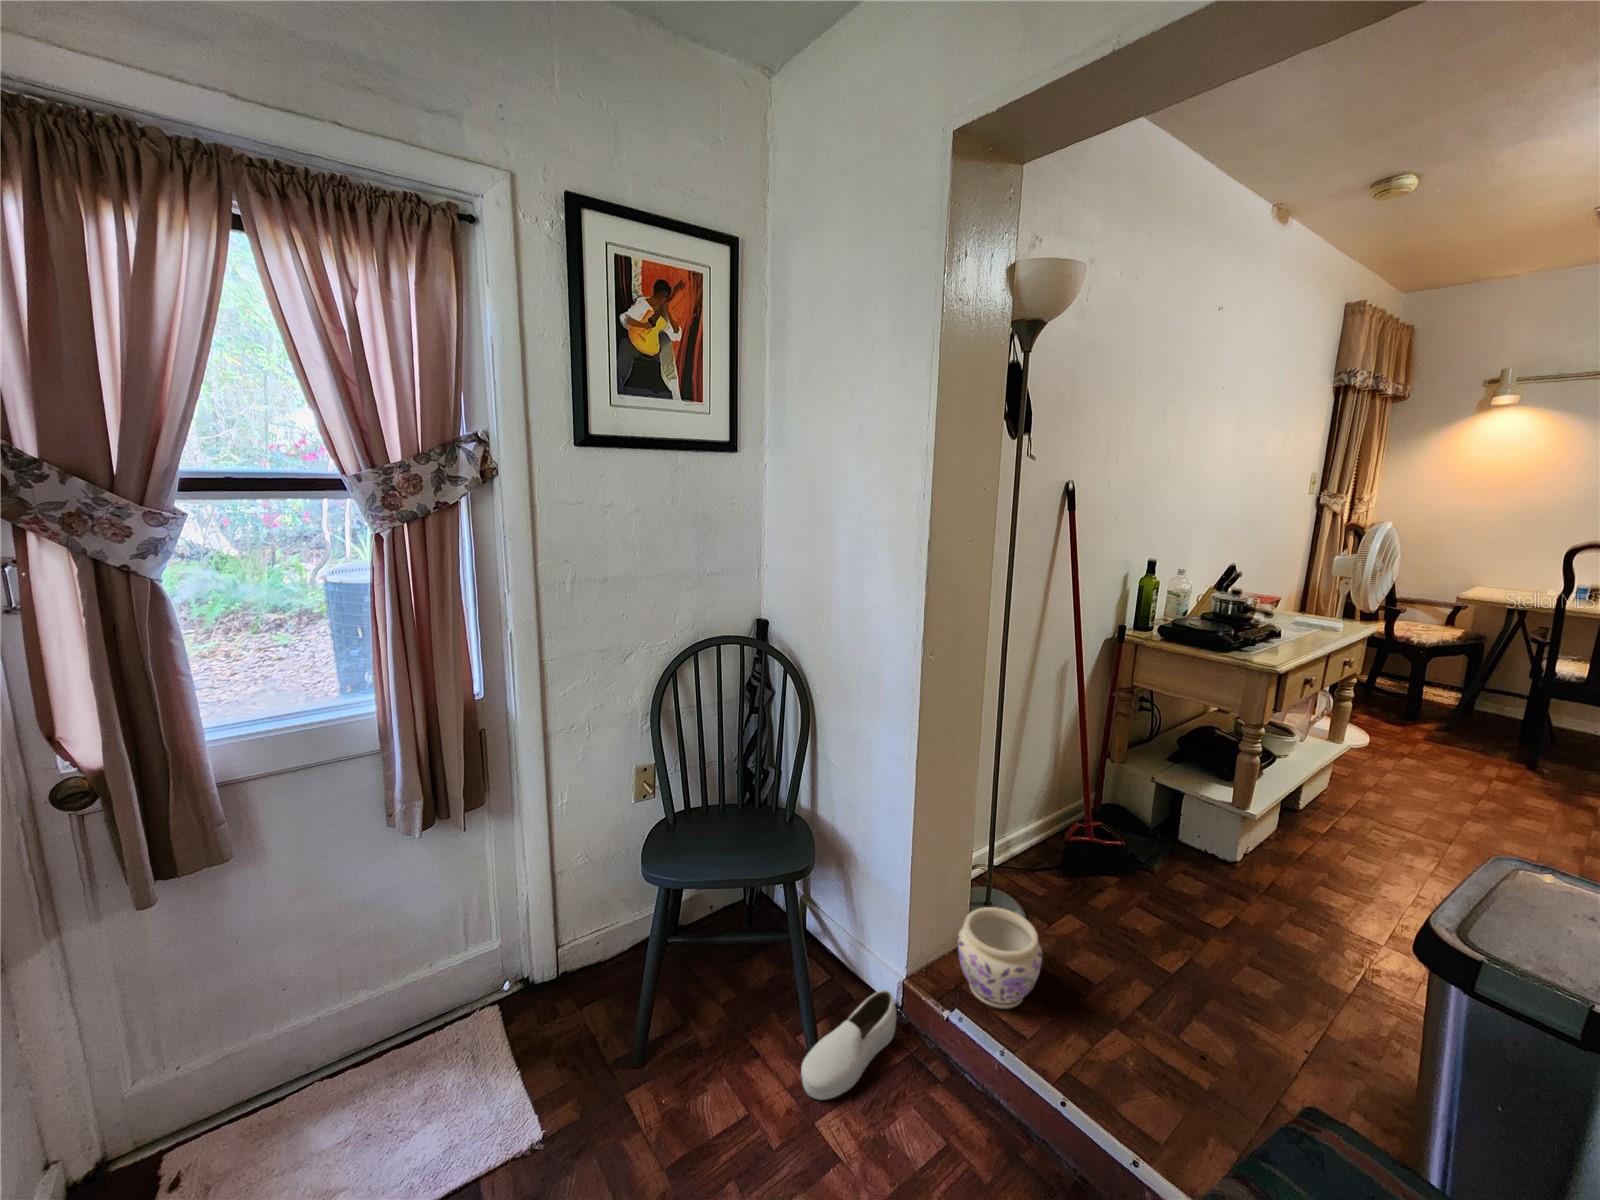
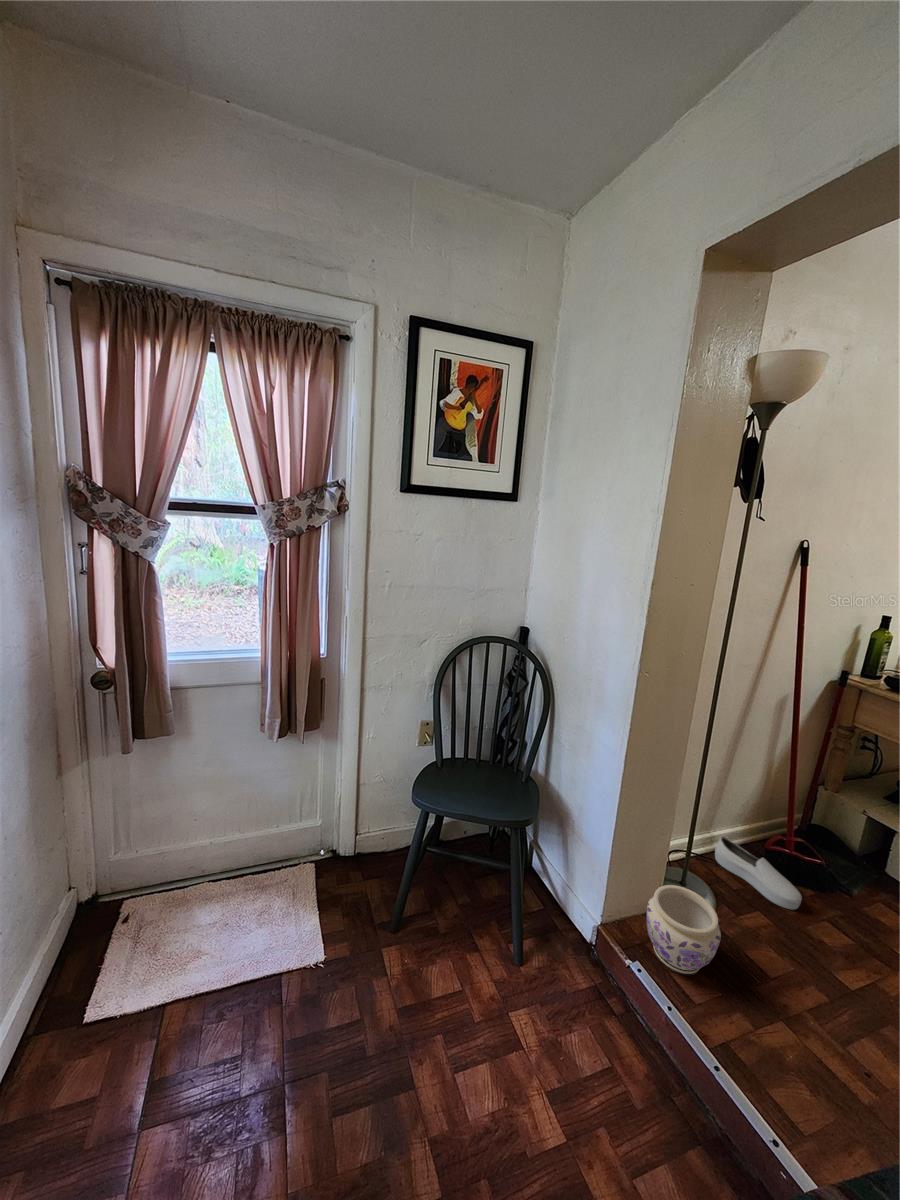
shoe: present [801,990,897,1100] -> present [715,837,802,910]

